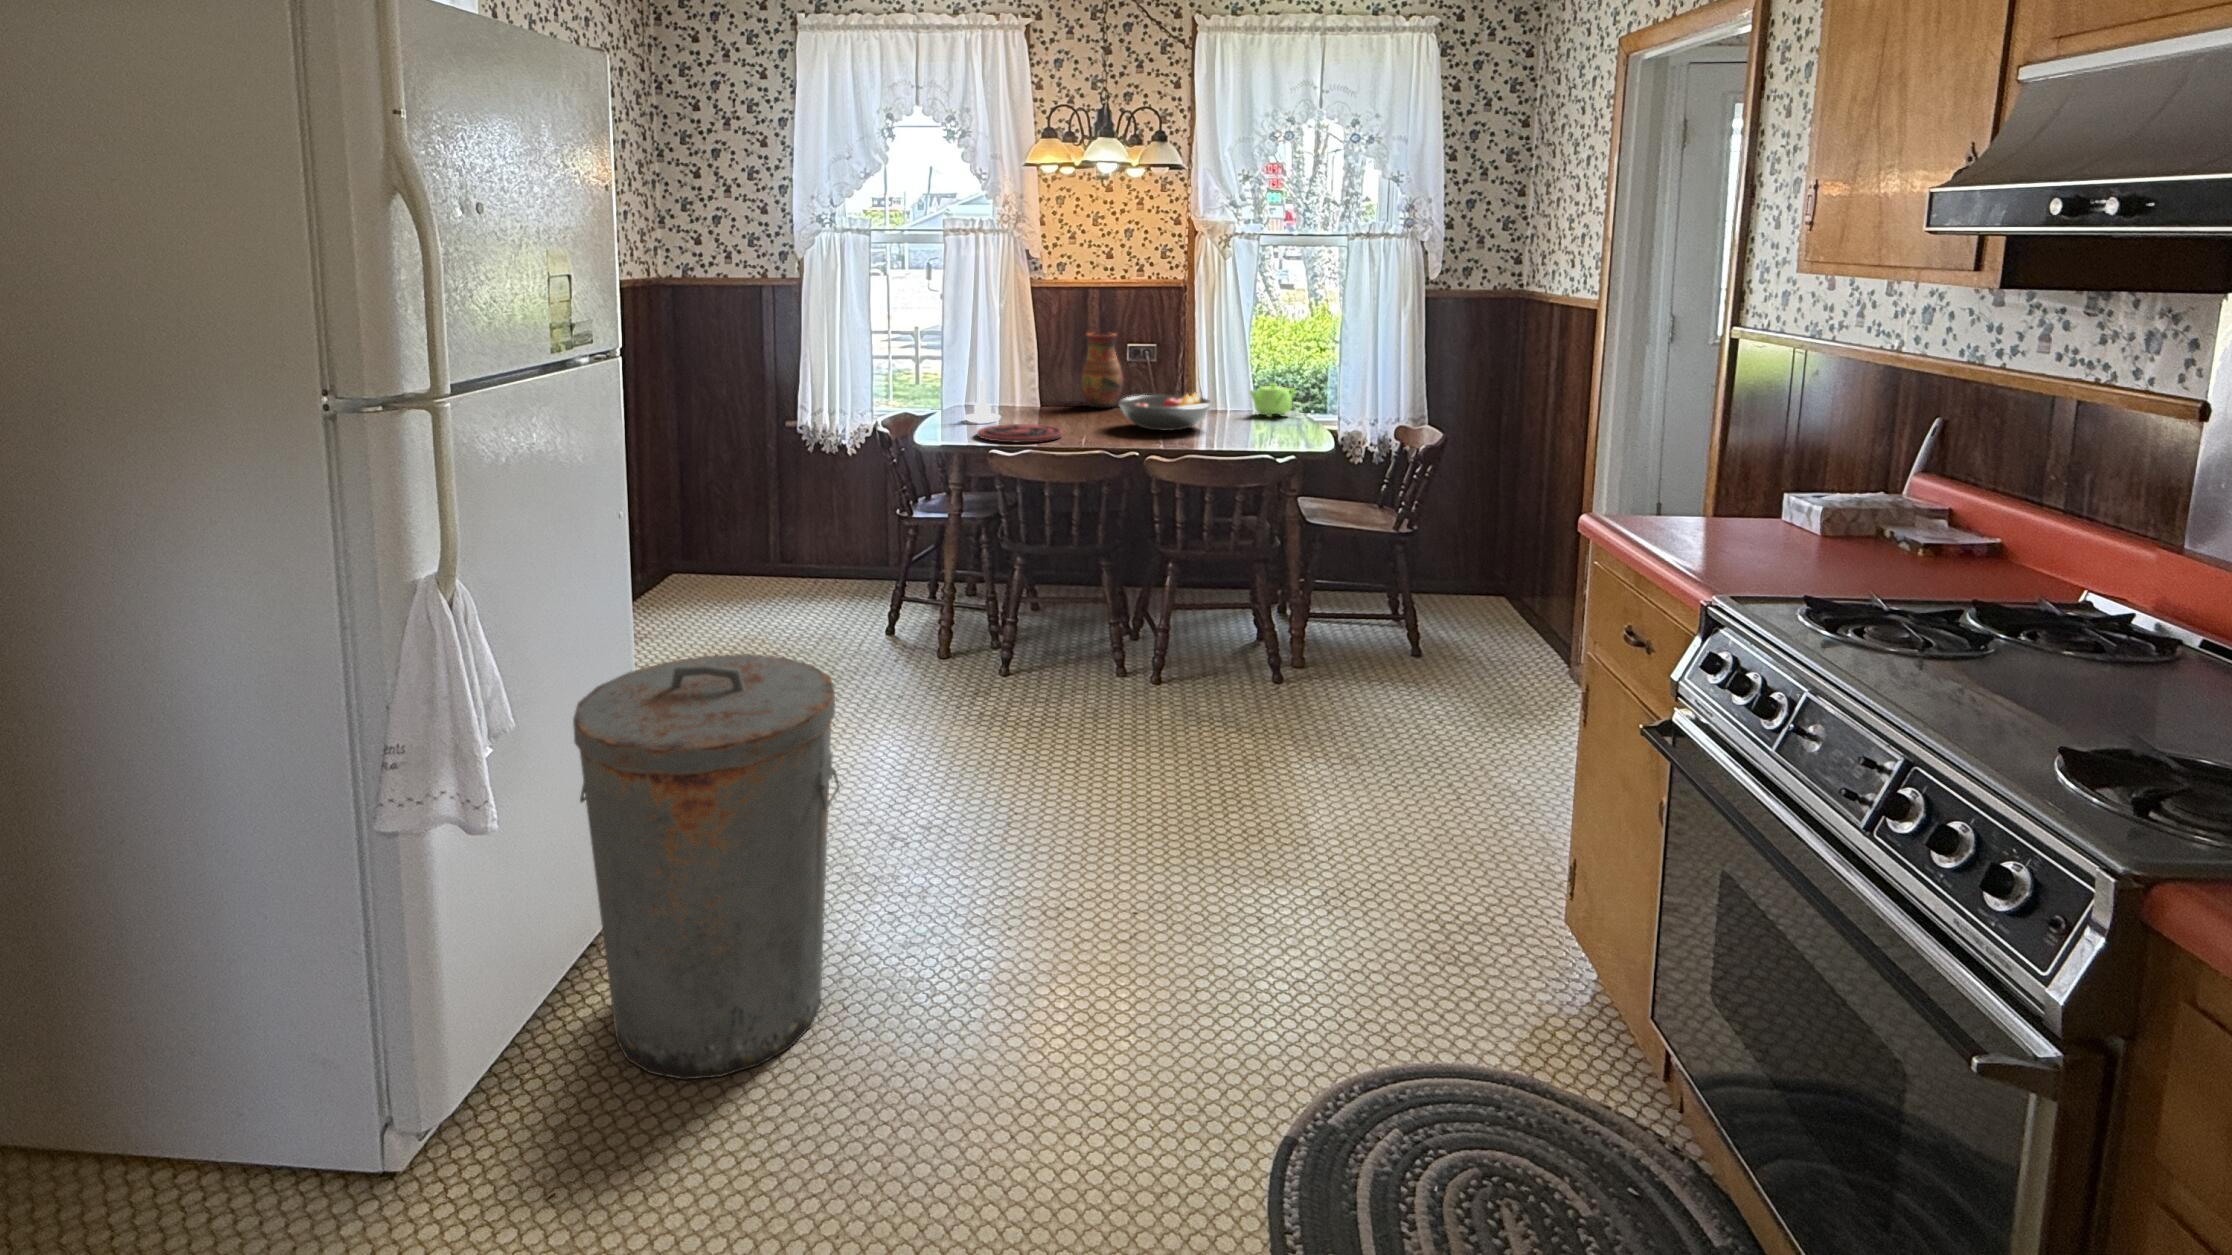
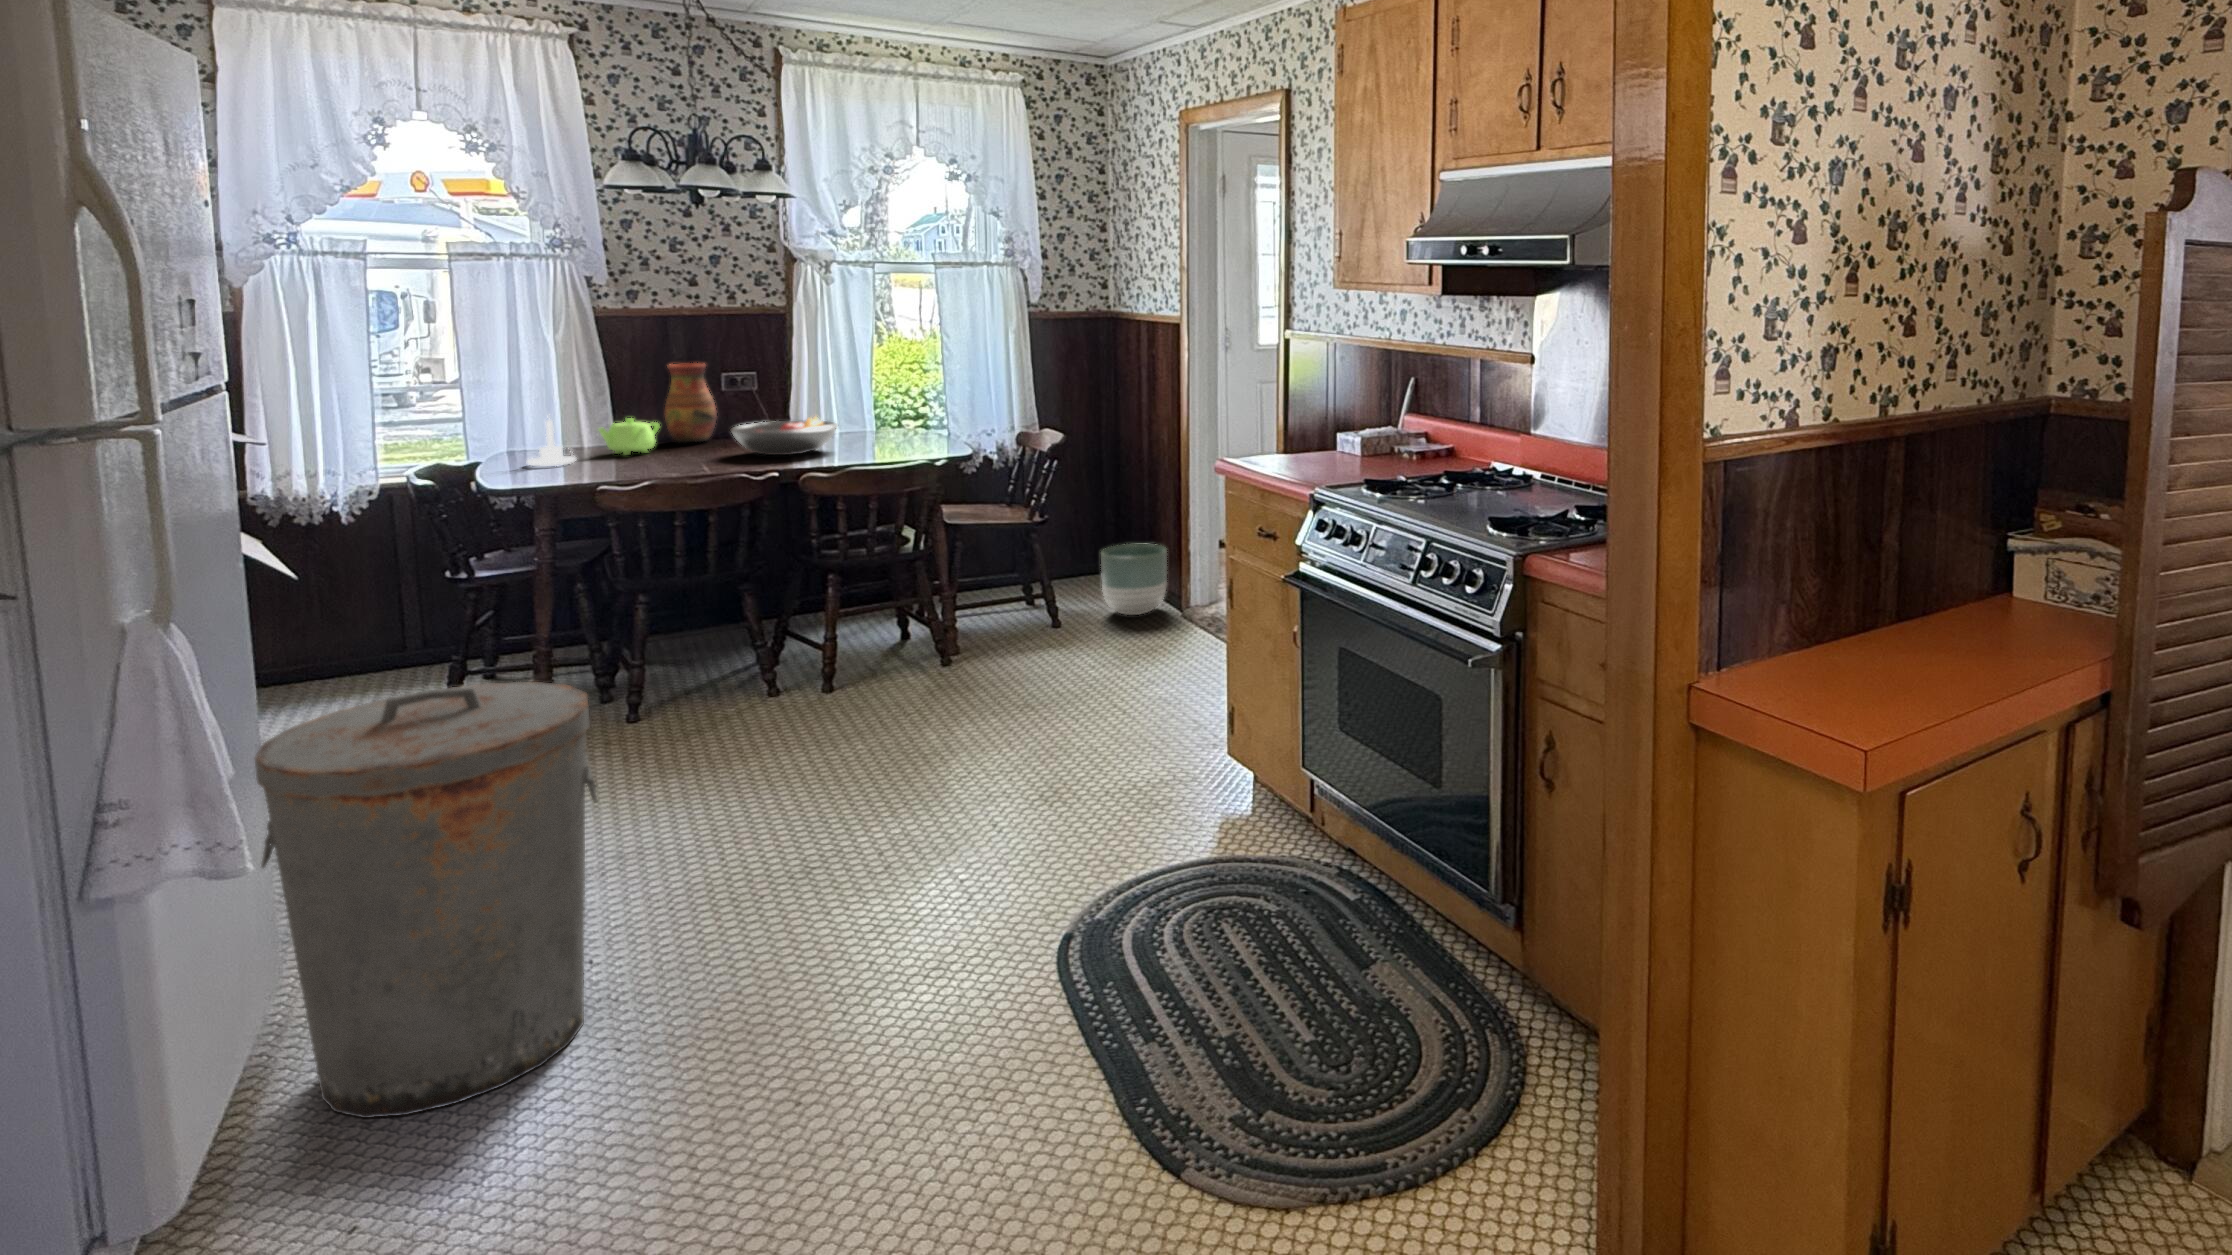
teapot: present [1250,383,1295,417] -> present [599,418,659,455]
plate: present [977,424,1063,442] -> none [562,461,674,479]
planter: none [1474,567,1556,654] -> present [1101,544,1167,615]

